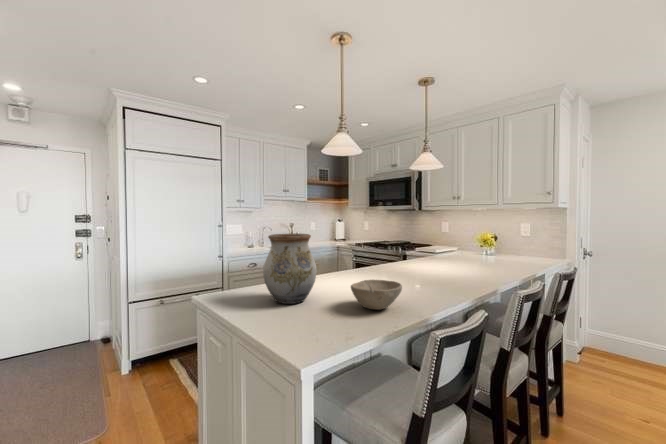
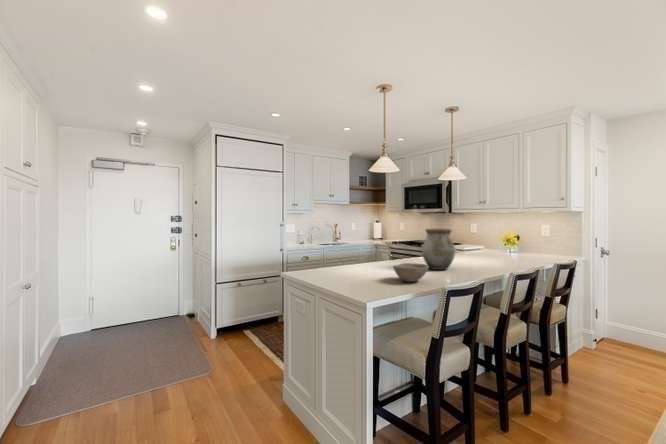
vase: present [263,233,317,304] -> present [422,229,455,270]

